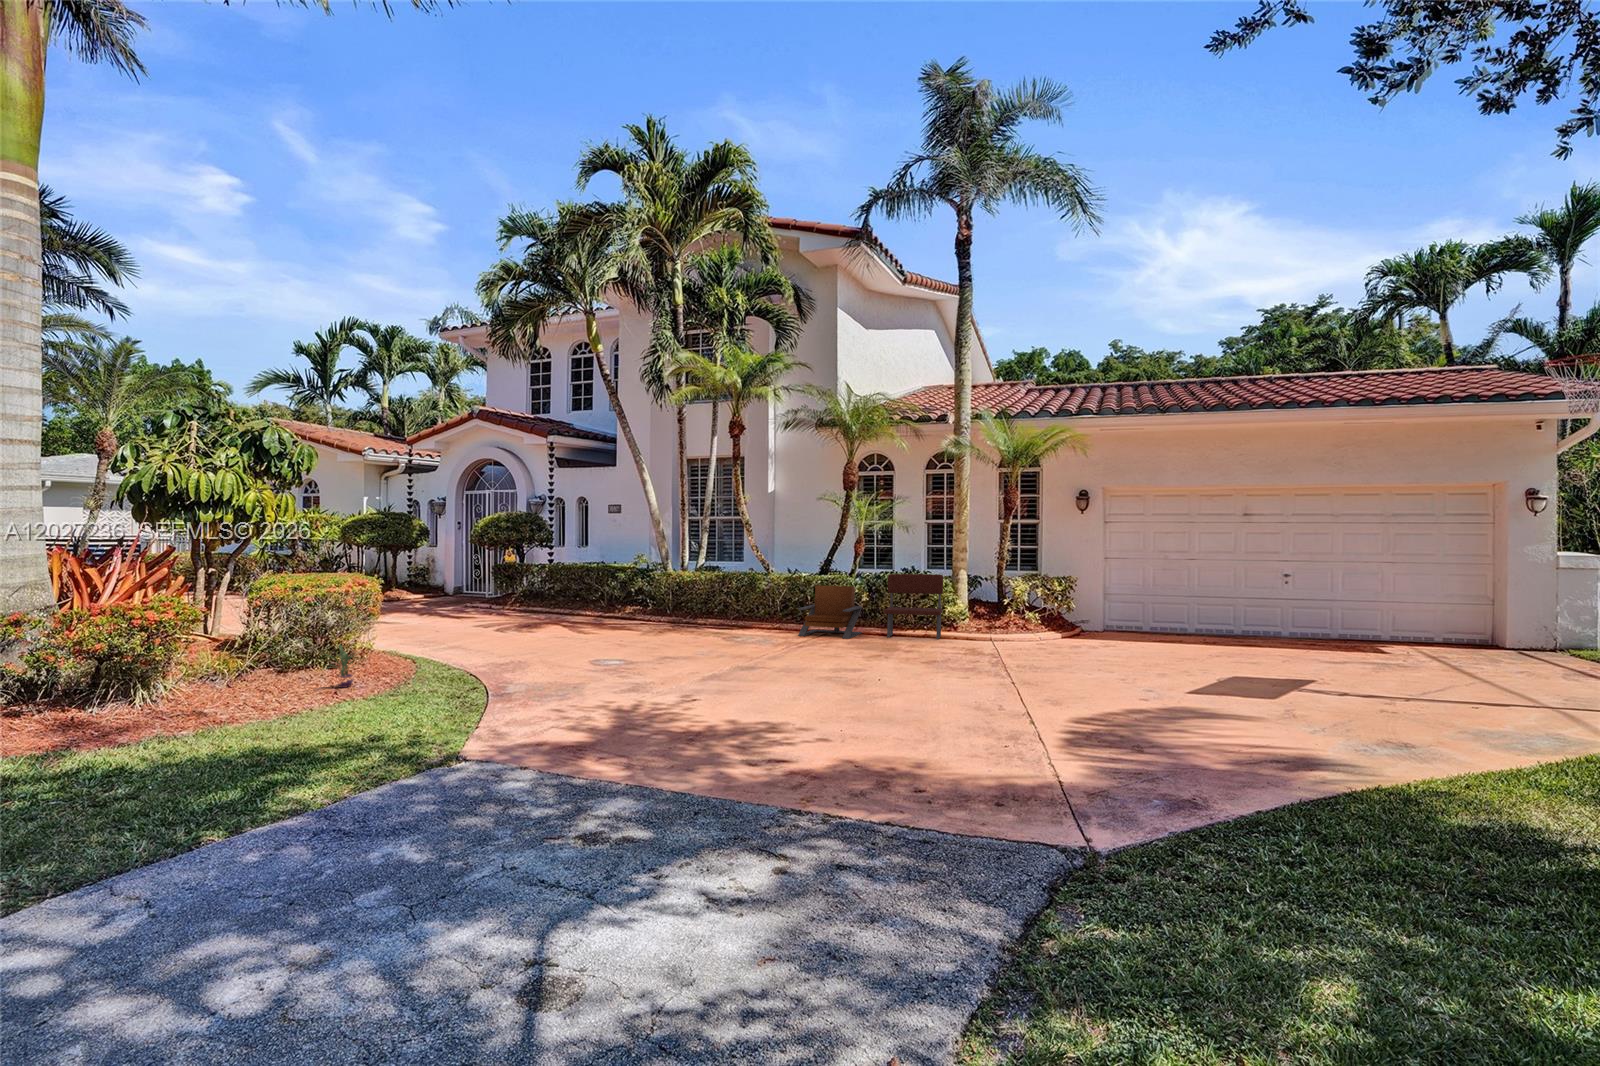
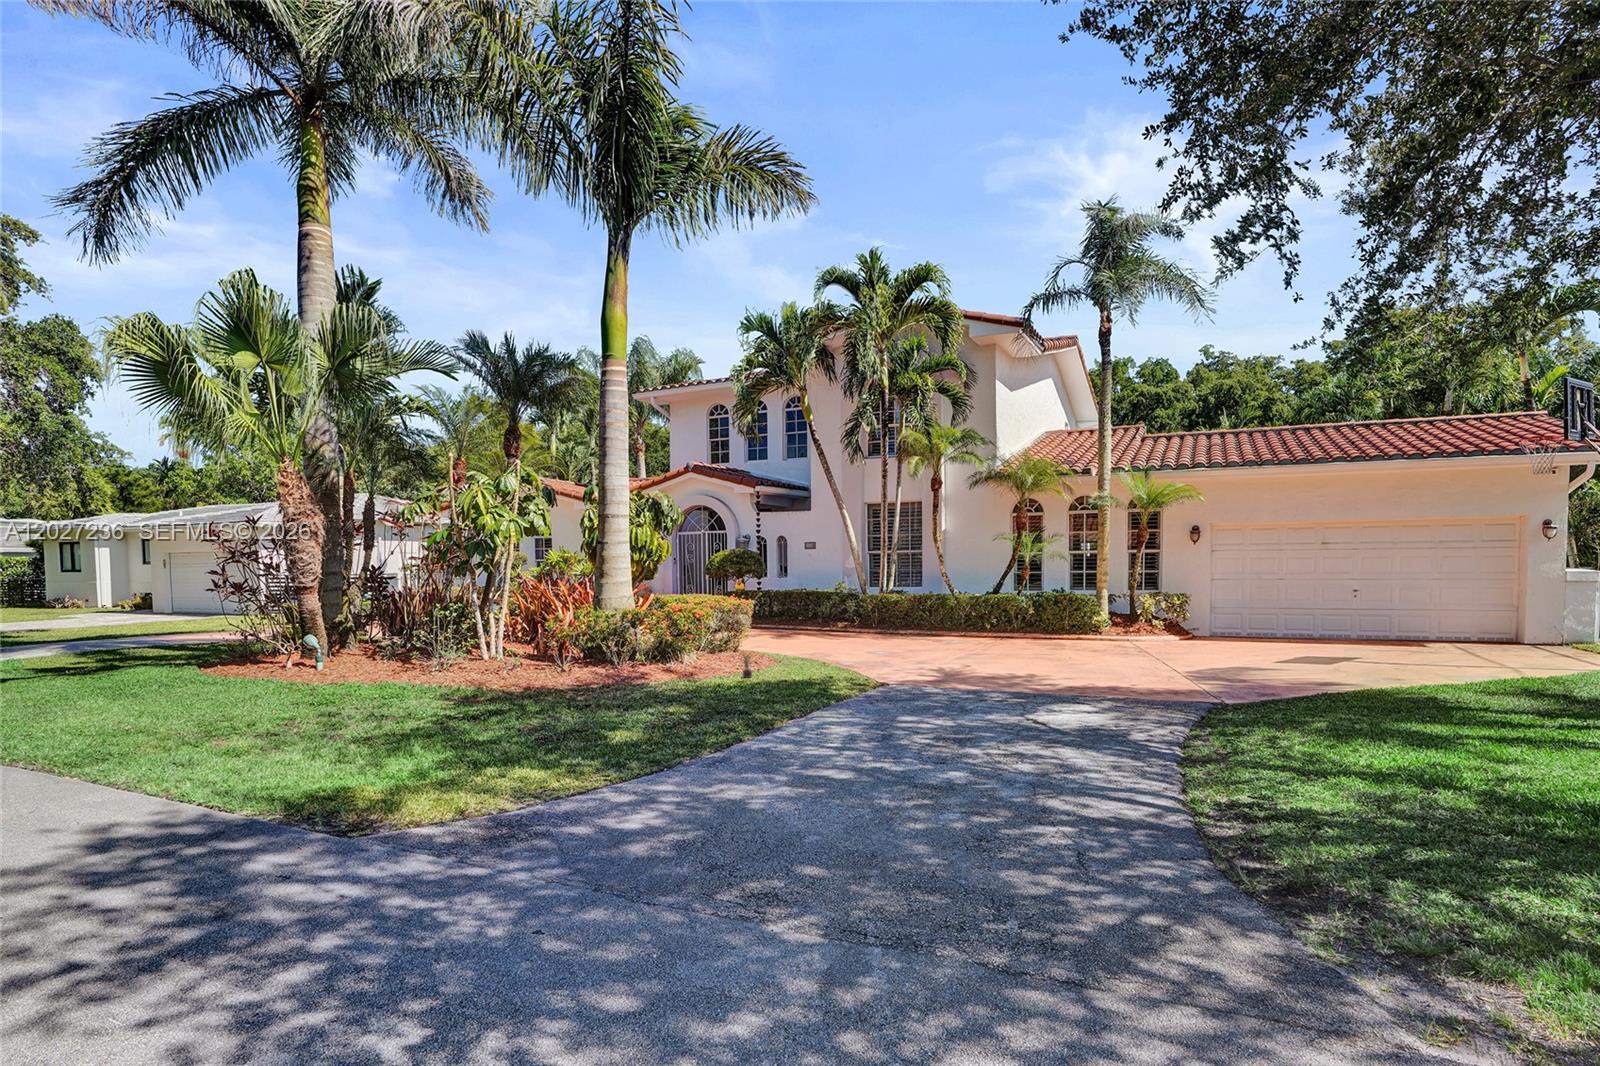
bench: present [884,574,943,639] -> none [1051,594,1094,641]
lounge chair: present [798,586,862,639] -> none [986,604,1031,642]

